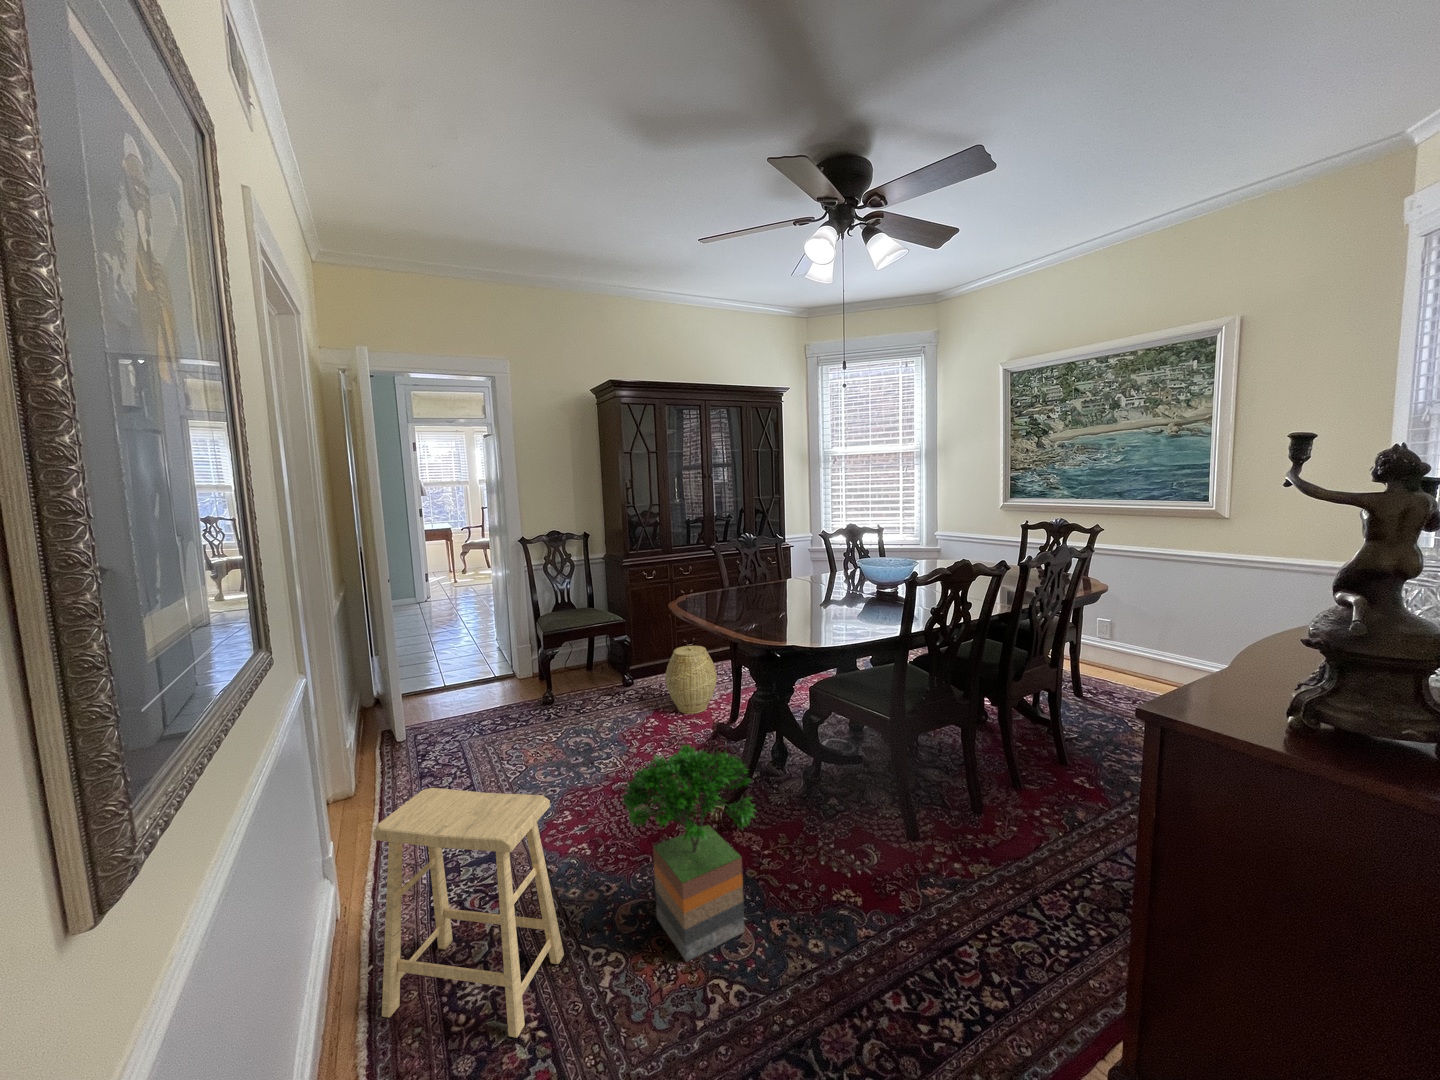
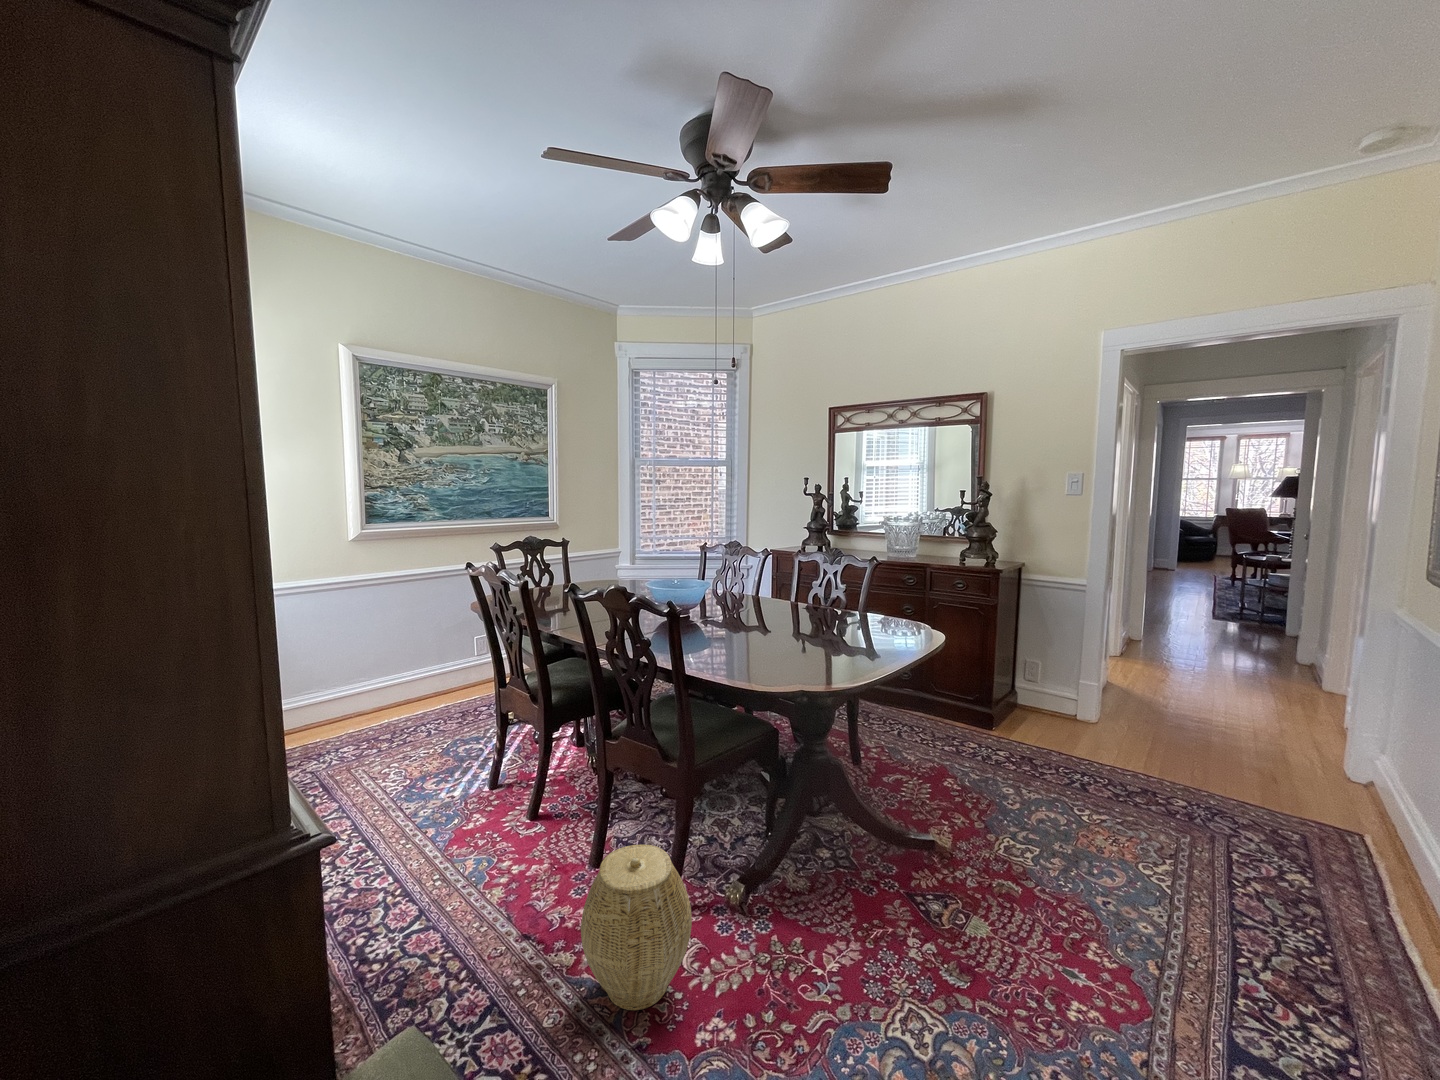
potted tree: present [623,745,756,962] -> none [1023,704,1131,866]
footstool: present [373,788,564,1038] -> none [1184,760,1398,1001]

